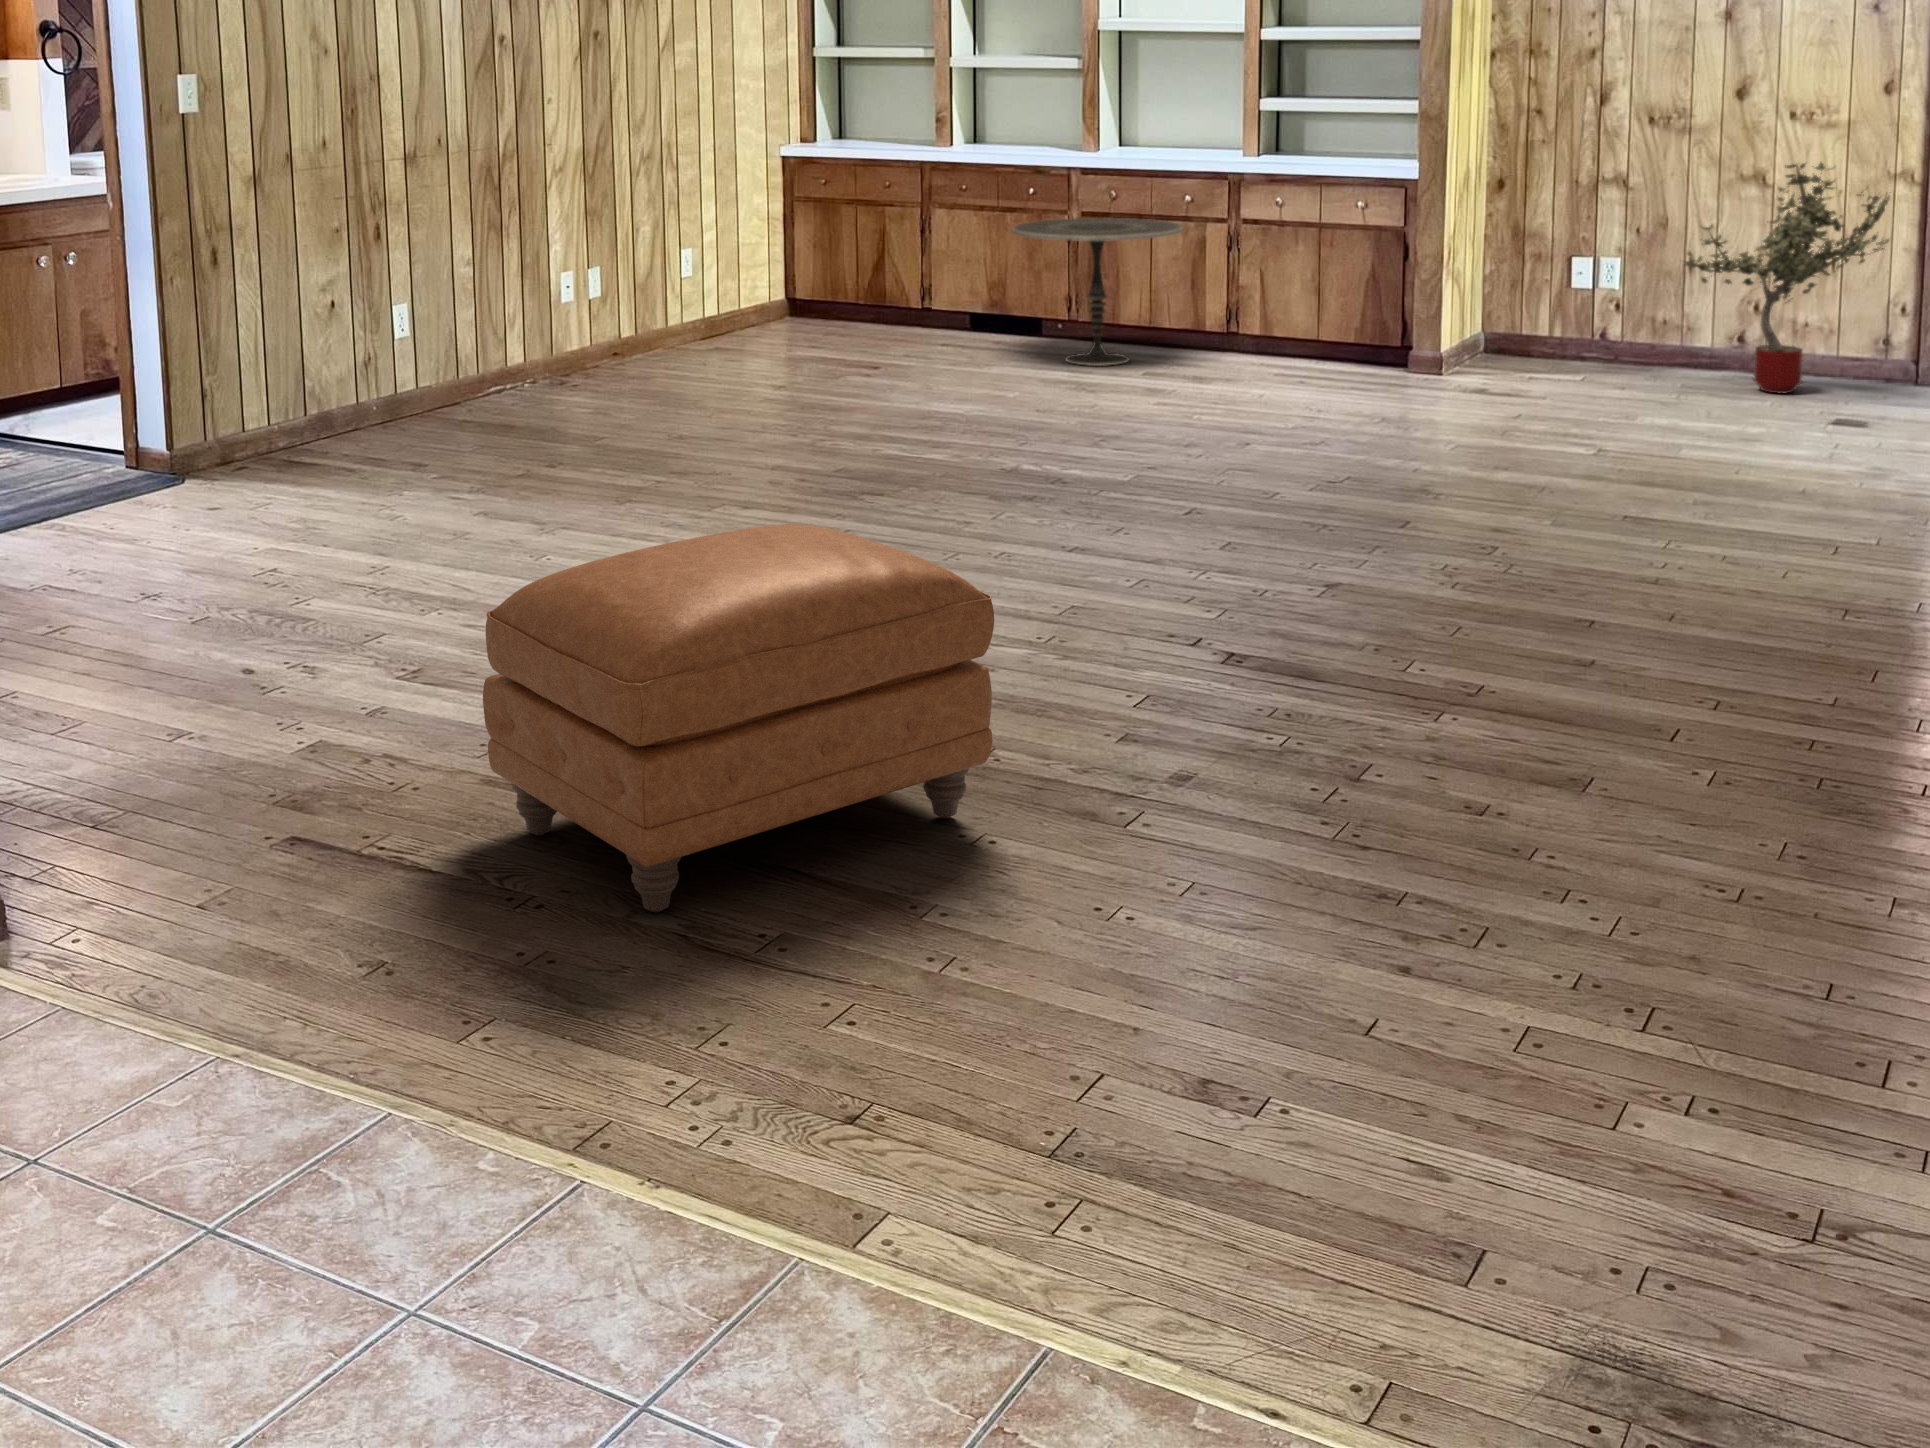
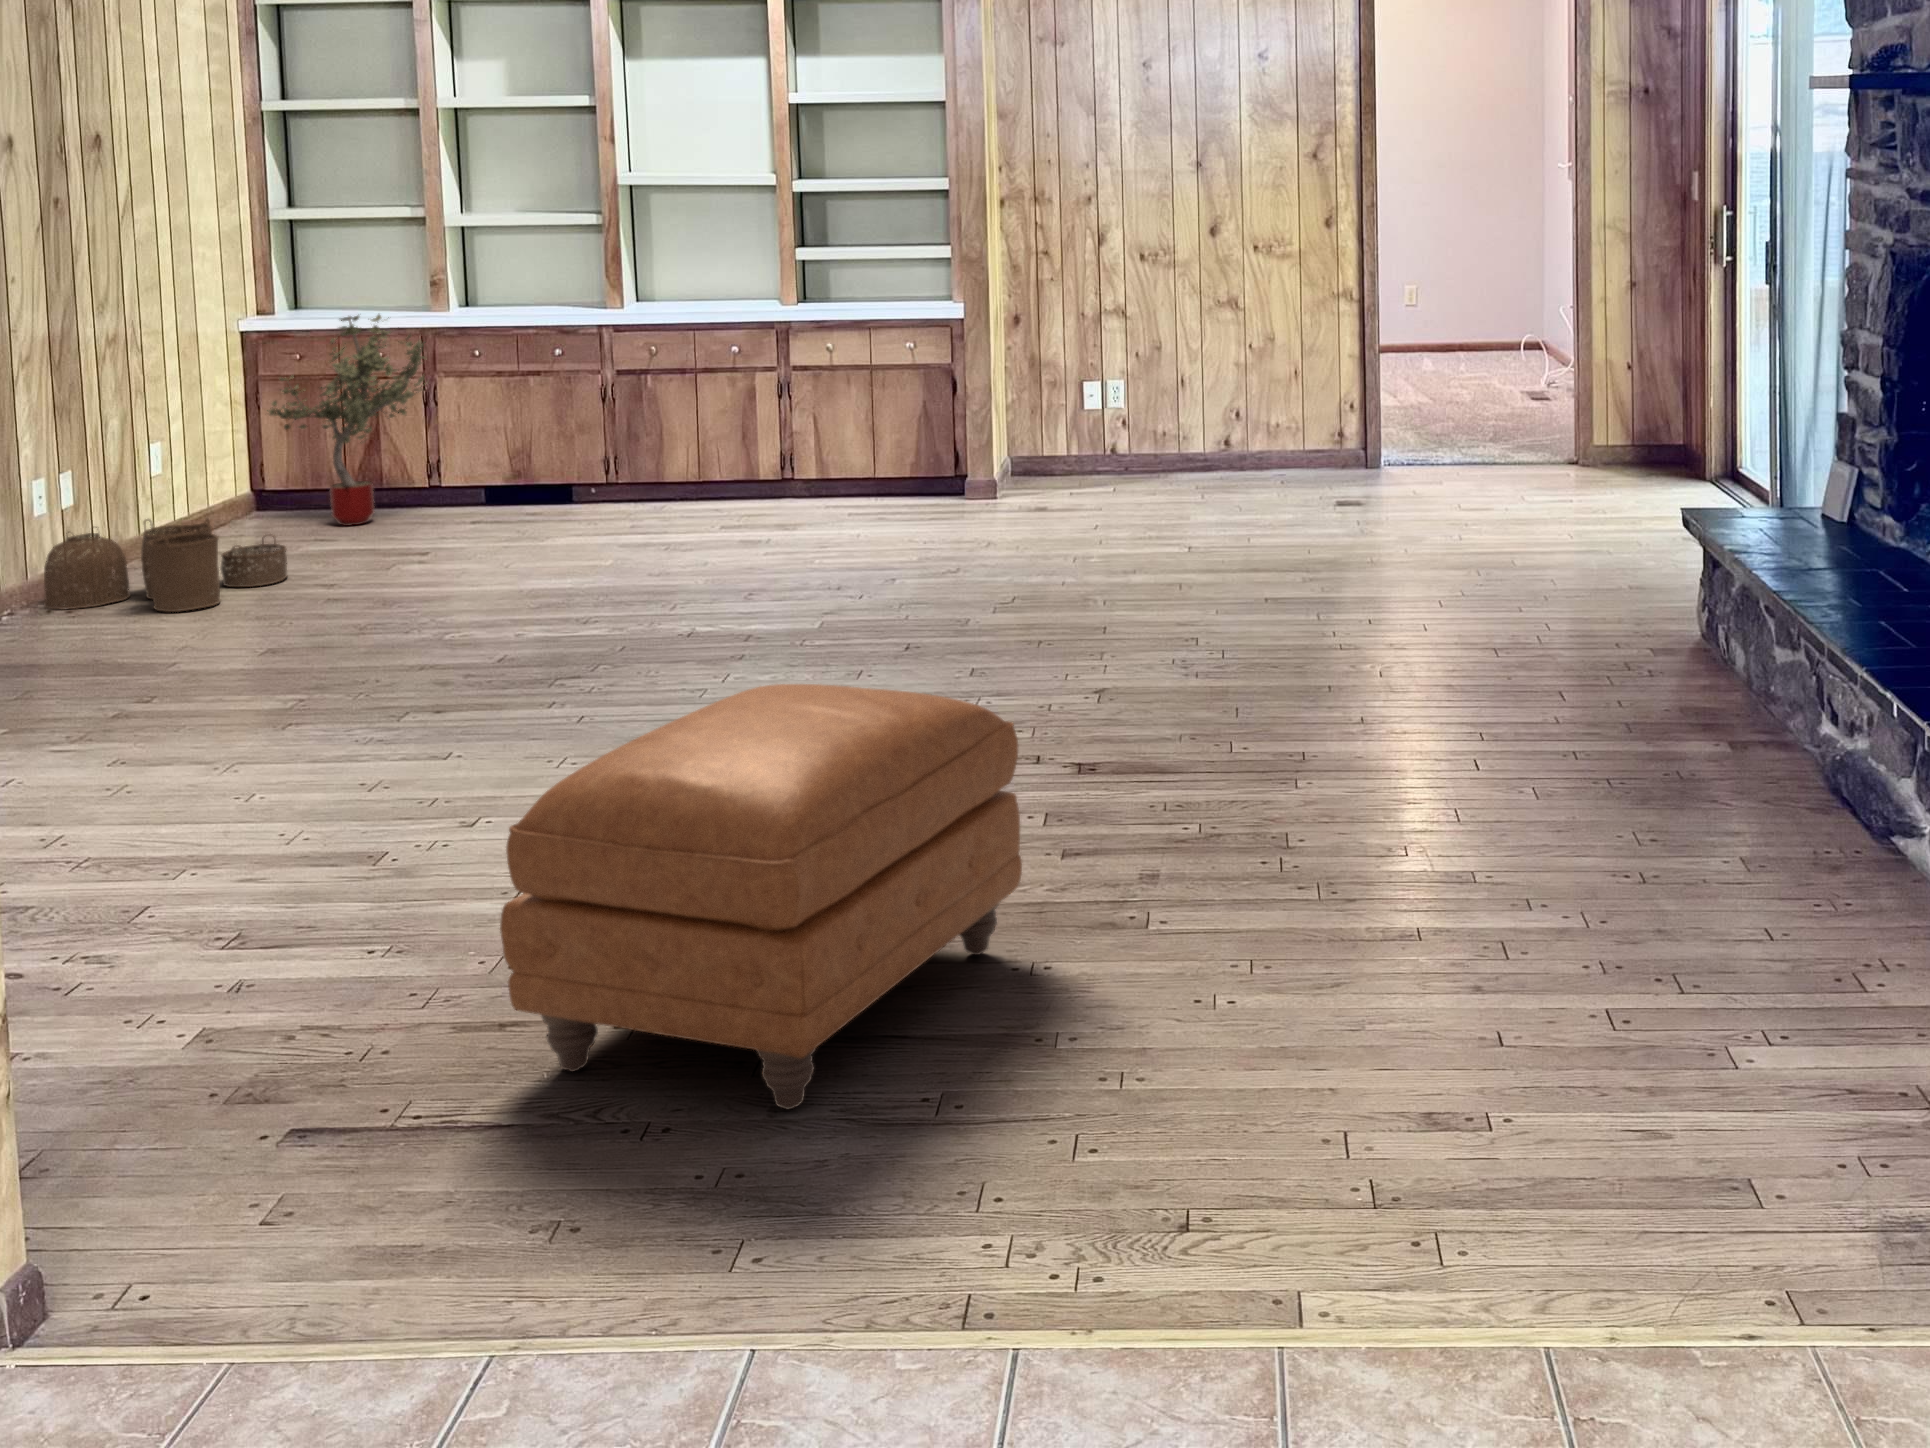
potted tree: present [1684,162,1889,393] -> present [267,315,426,526]
side table: present [1012,218,1183,366] -> none [559,374,738,526]
woven basket: none [563,314,753,396] -> present [44,518,287,612]

